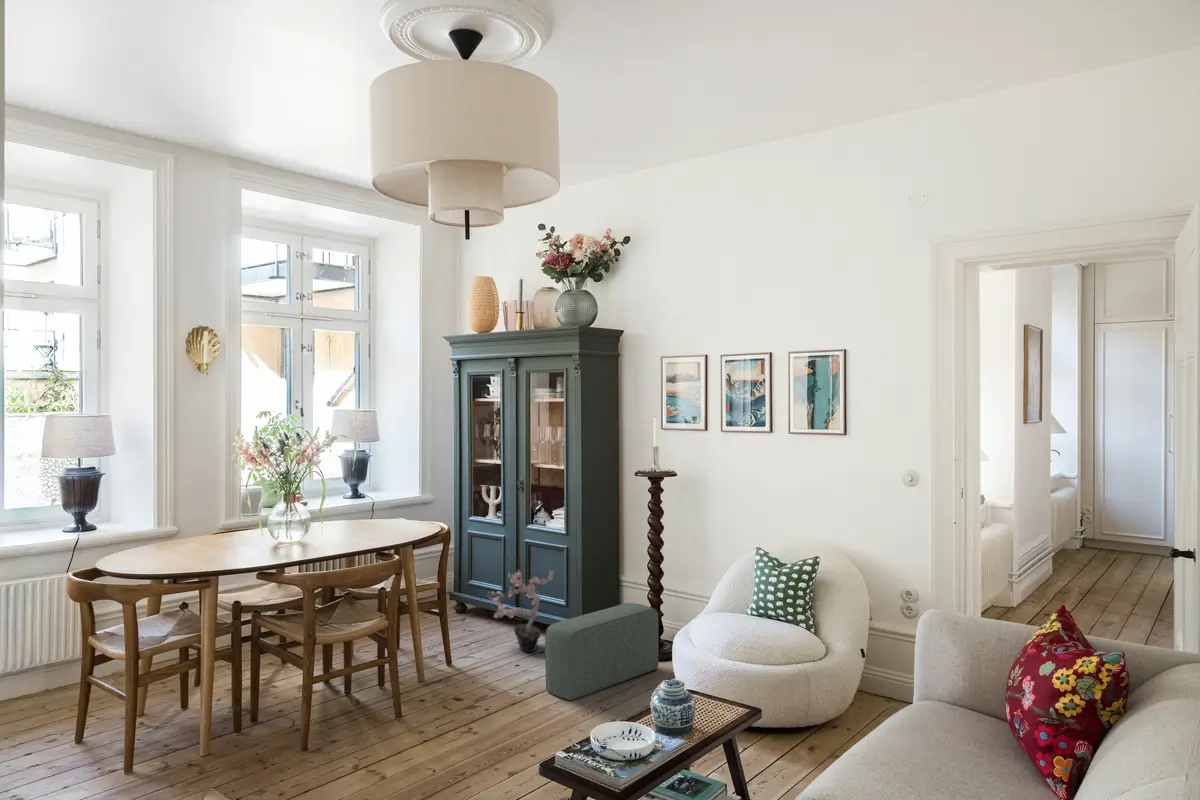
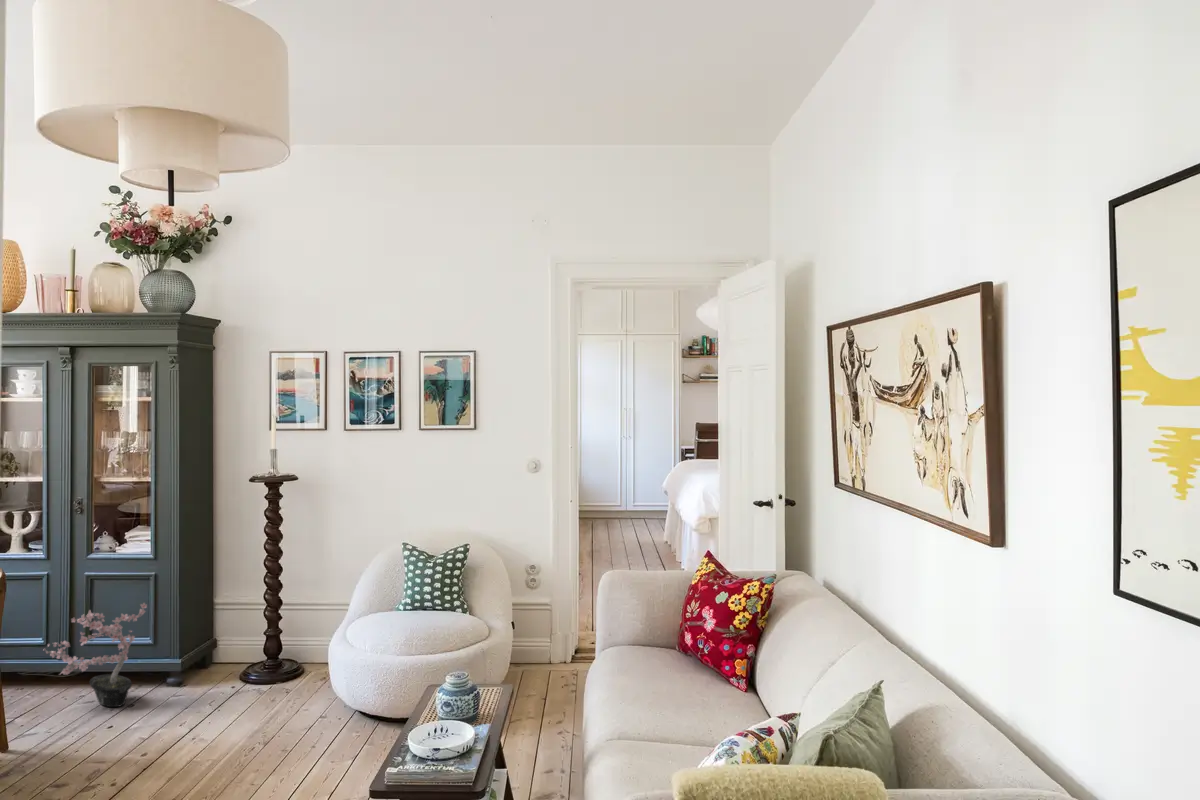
pouf: present [545,603,659,700] -> none [178,623,292,743]

